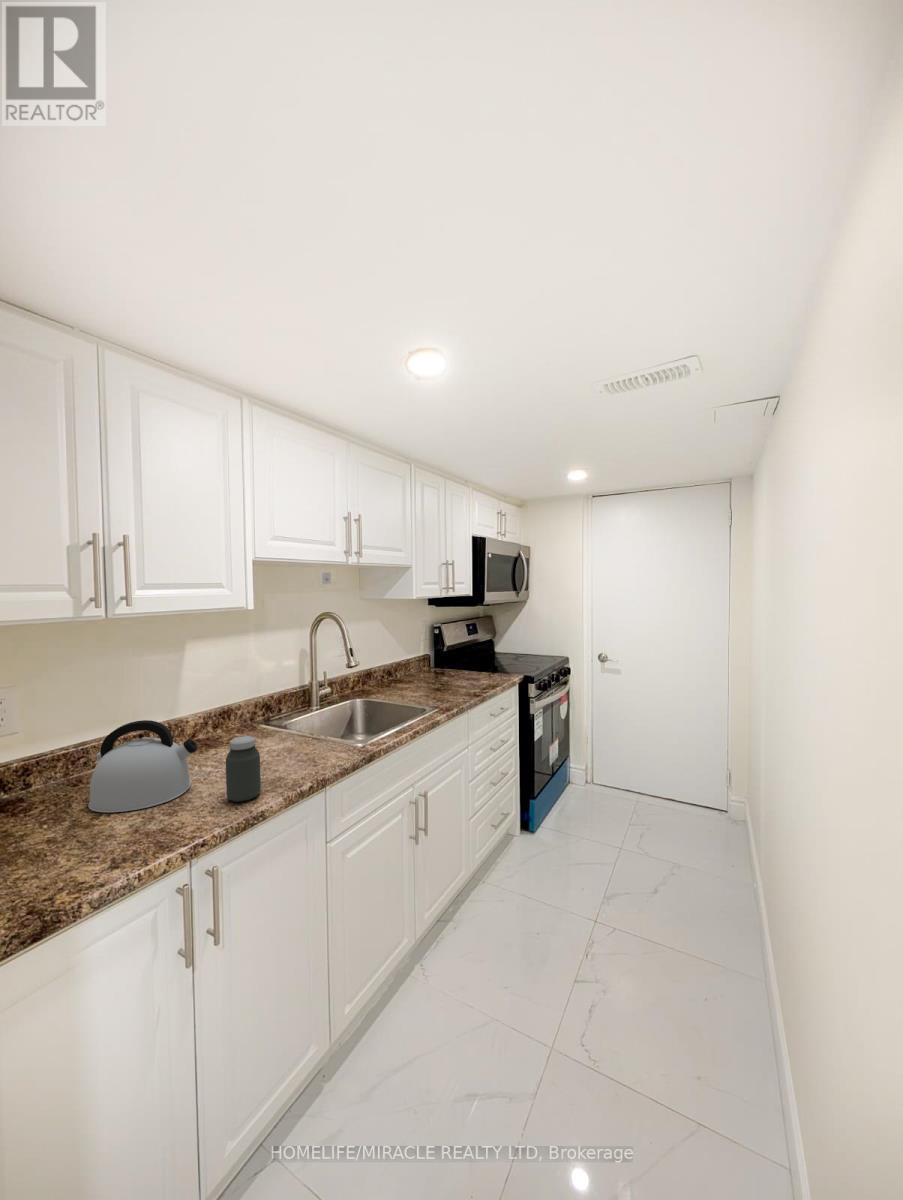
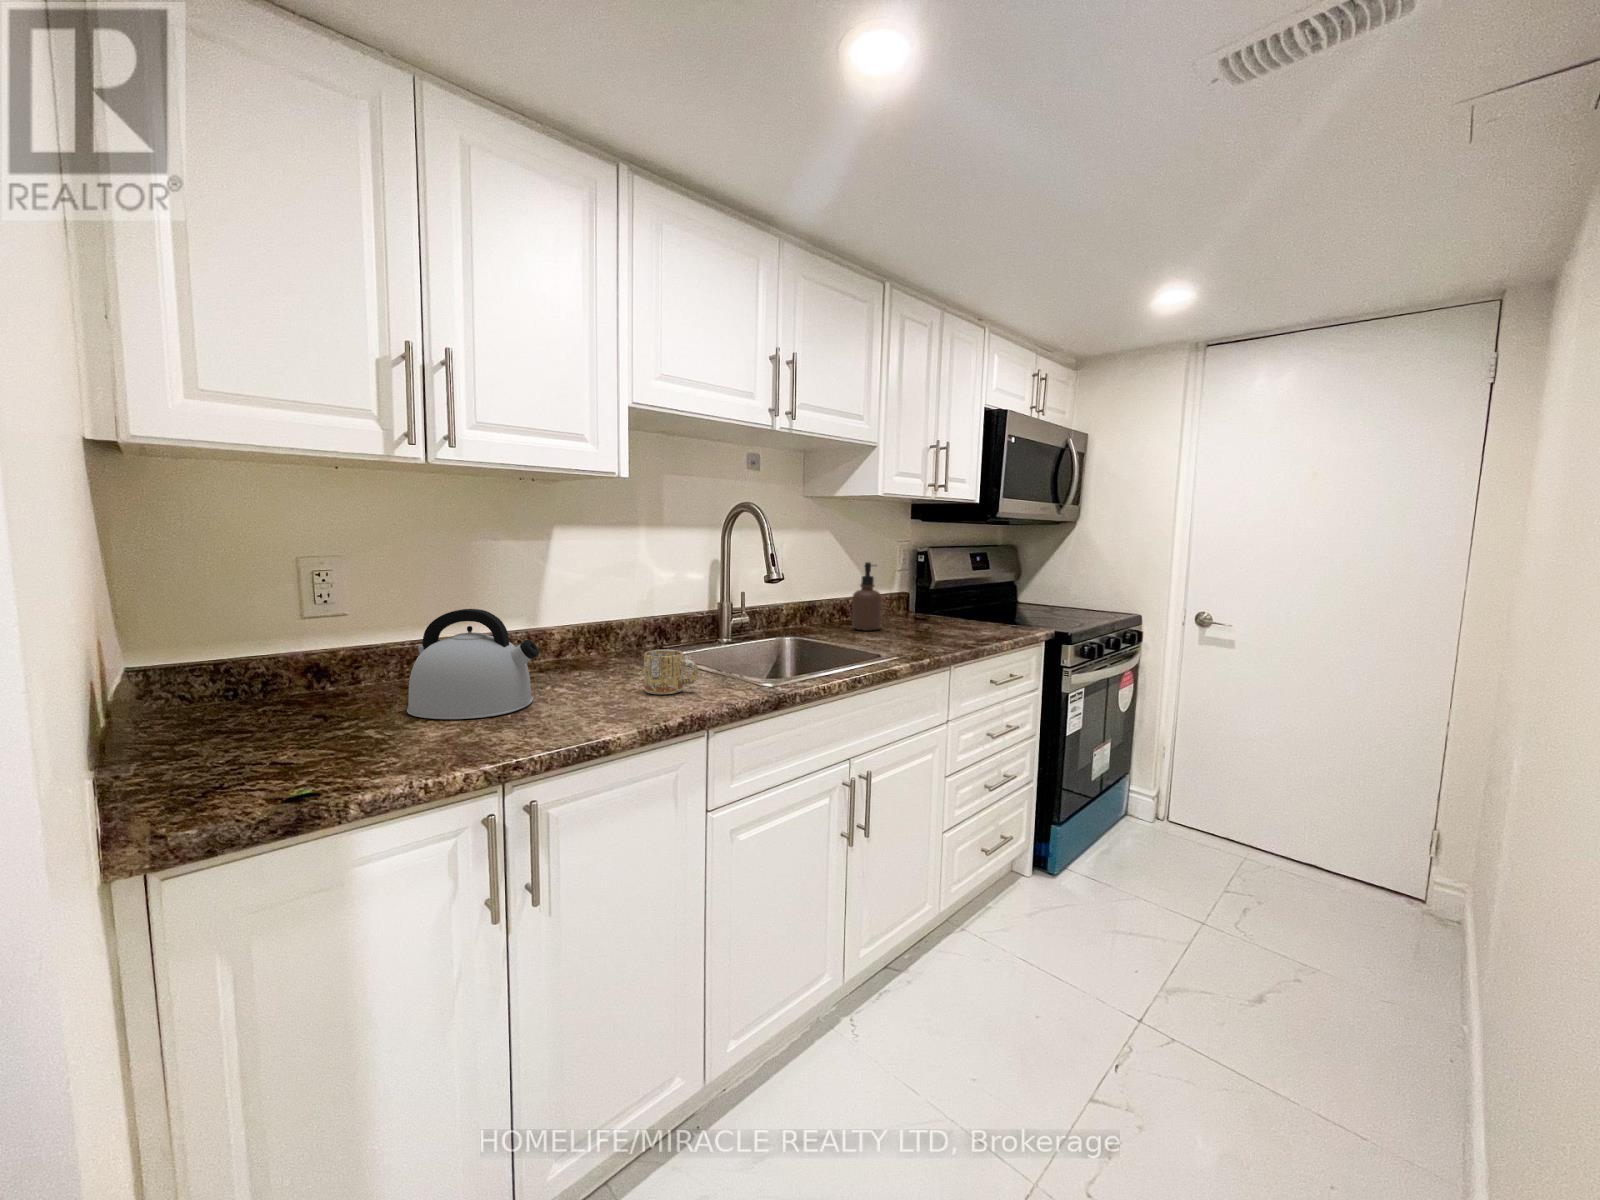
soap dispenser: none [397,641,417,687] -> present [852,562,882,631]
mug: none [273,729,312,763] -> present [644,650,698,694]
jar: present [226,736,261,802] -> none [565,640,611,726]

